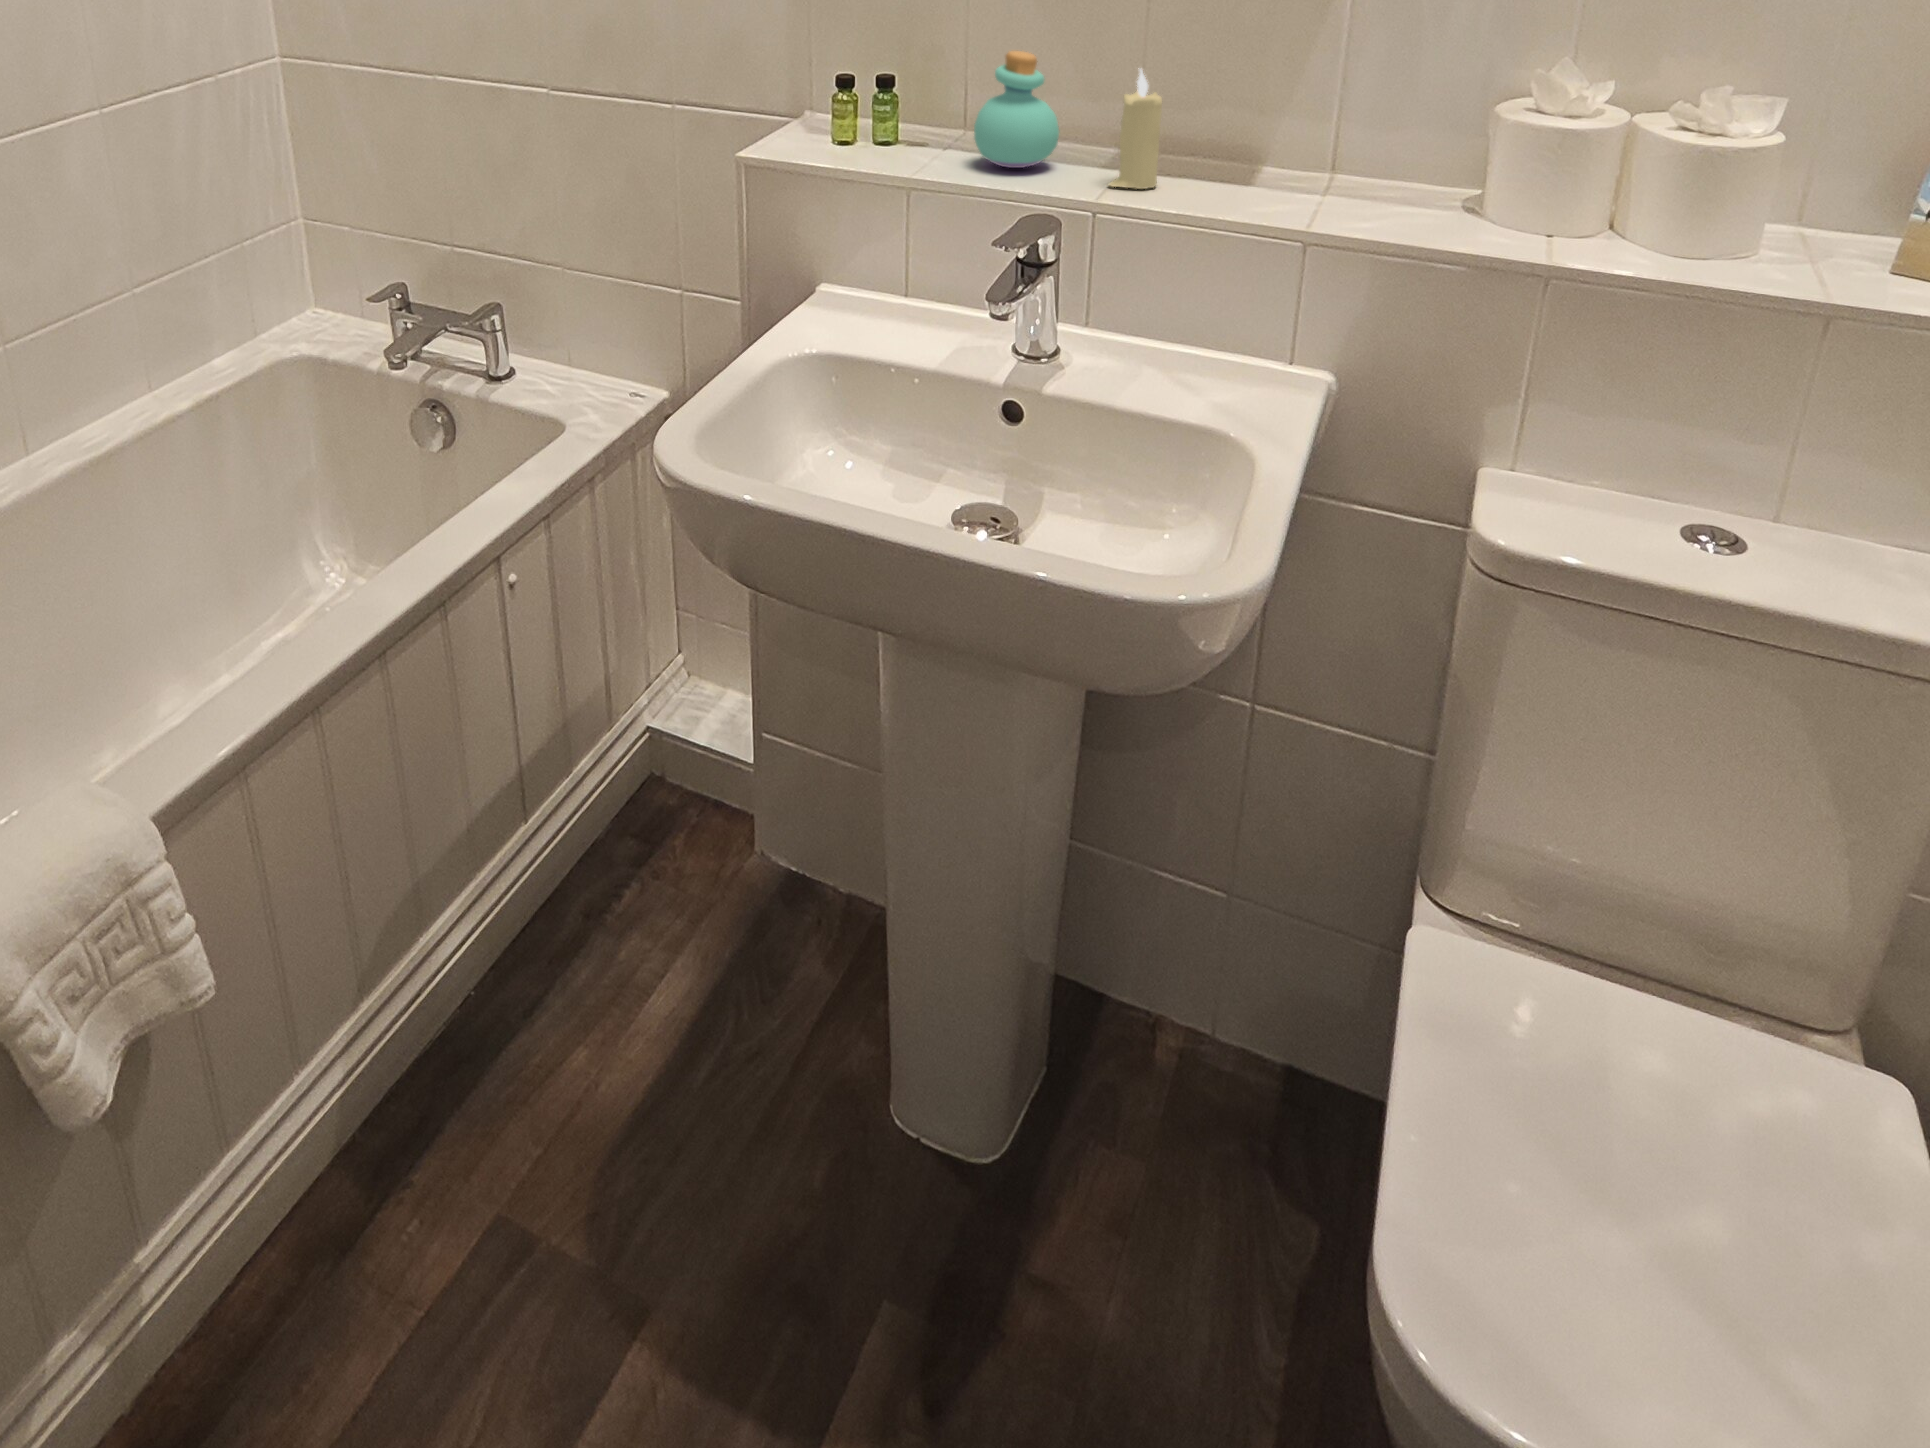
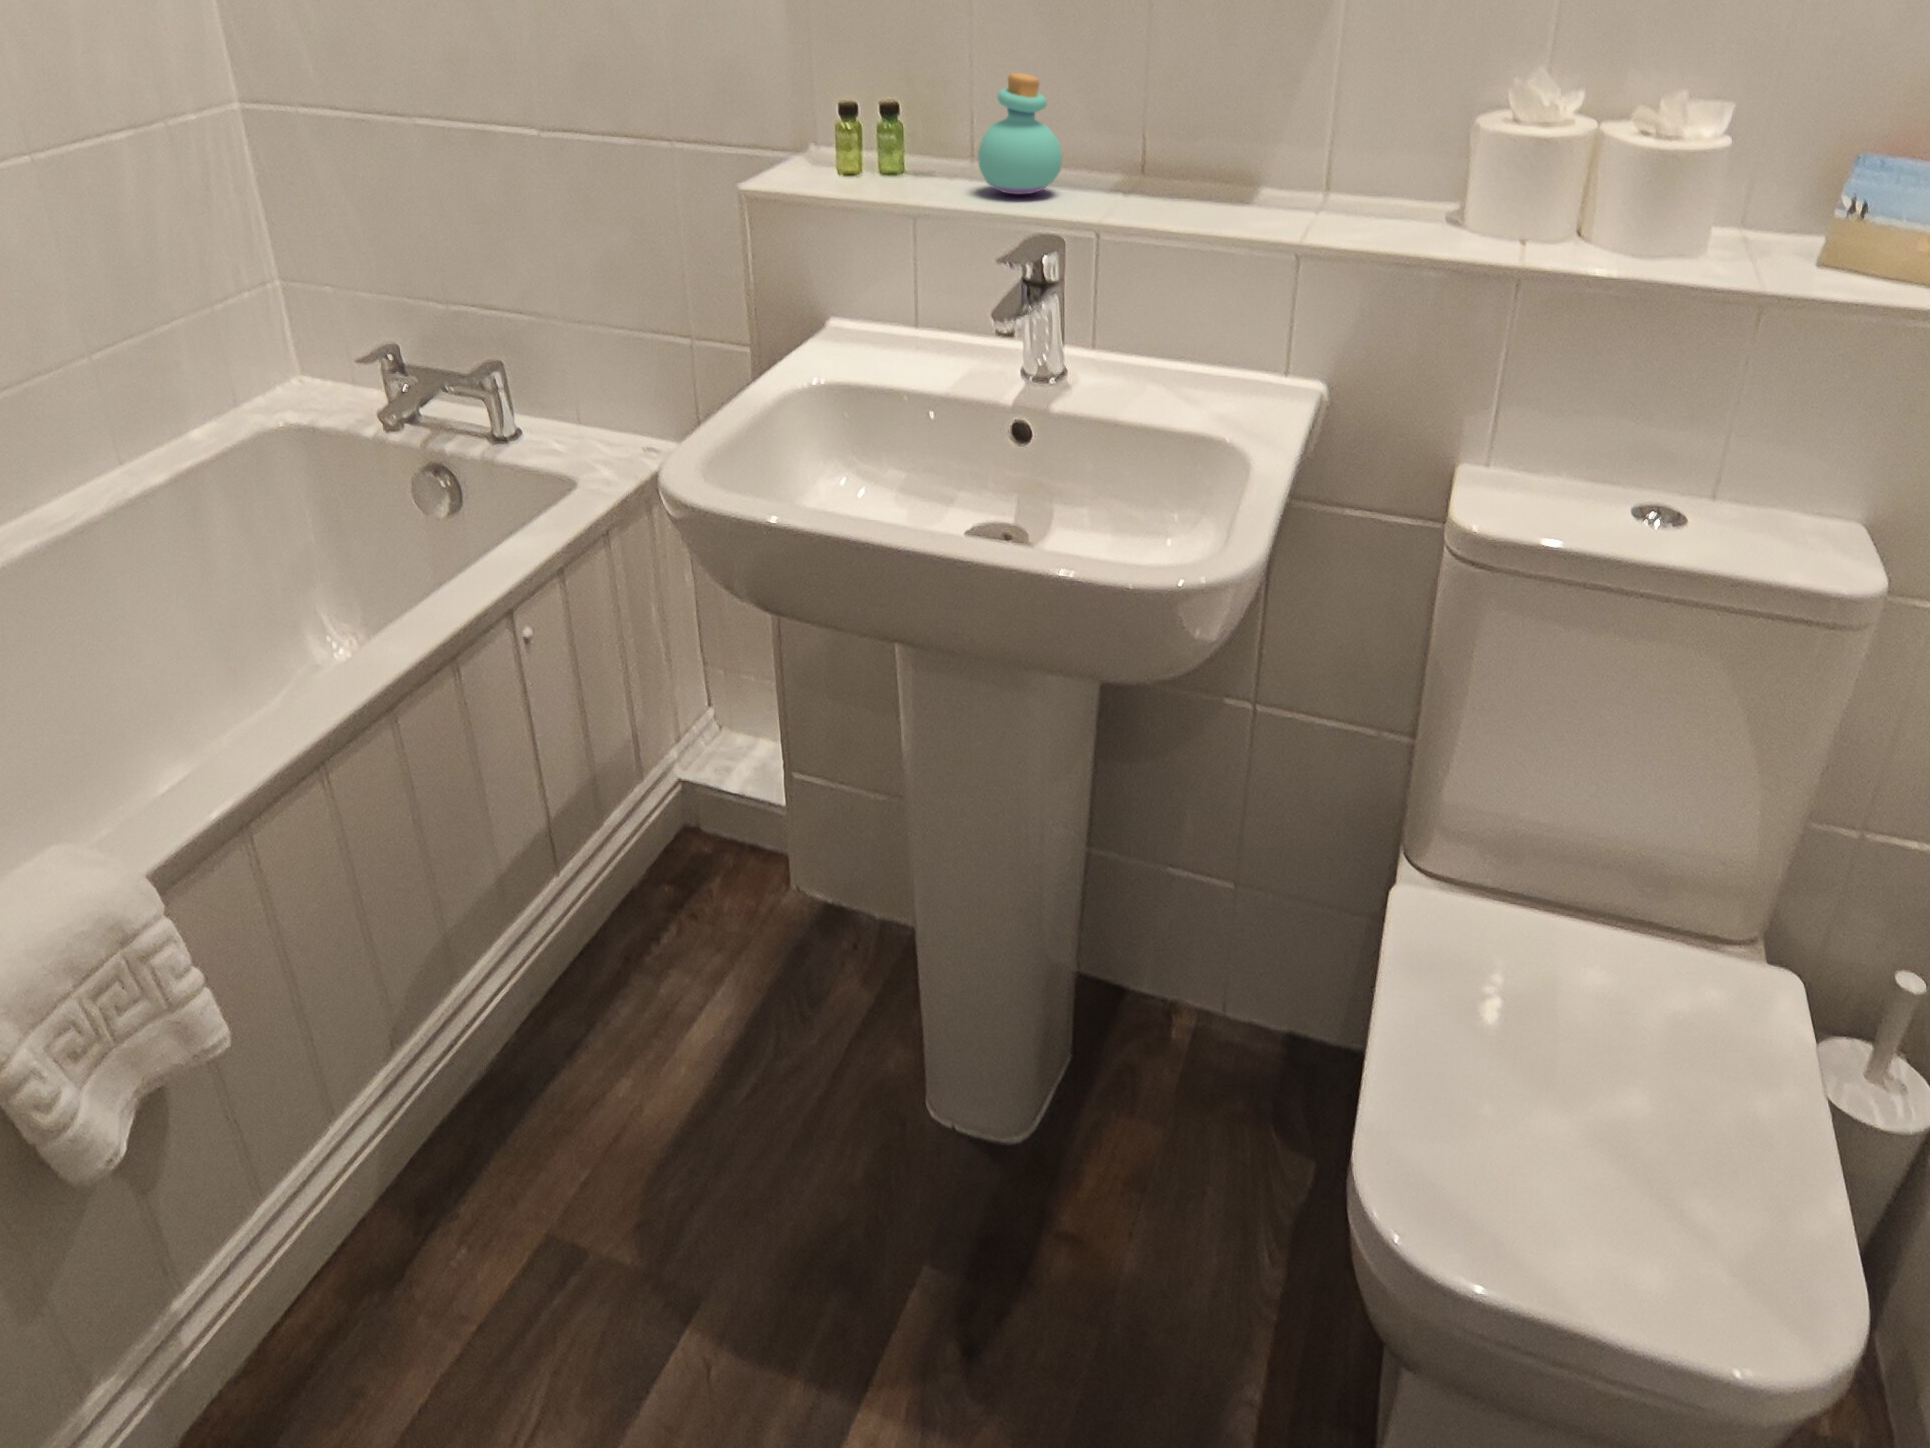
candle: present [1109,69,1162,189] -> none [1109,86,1162,211]

